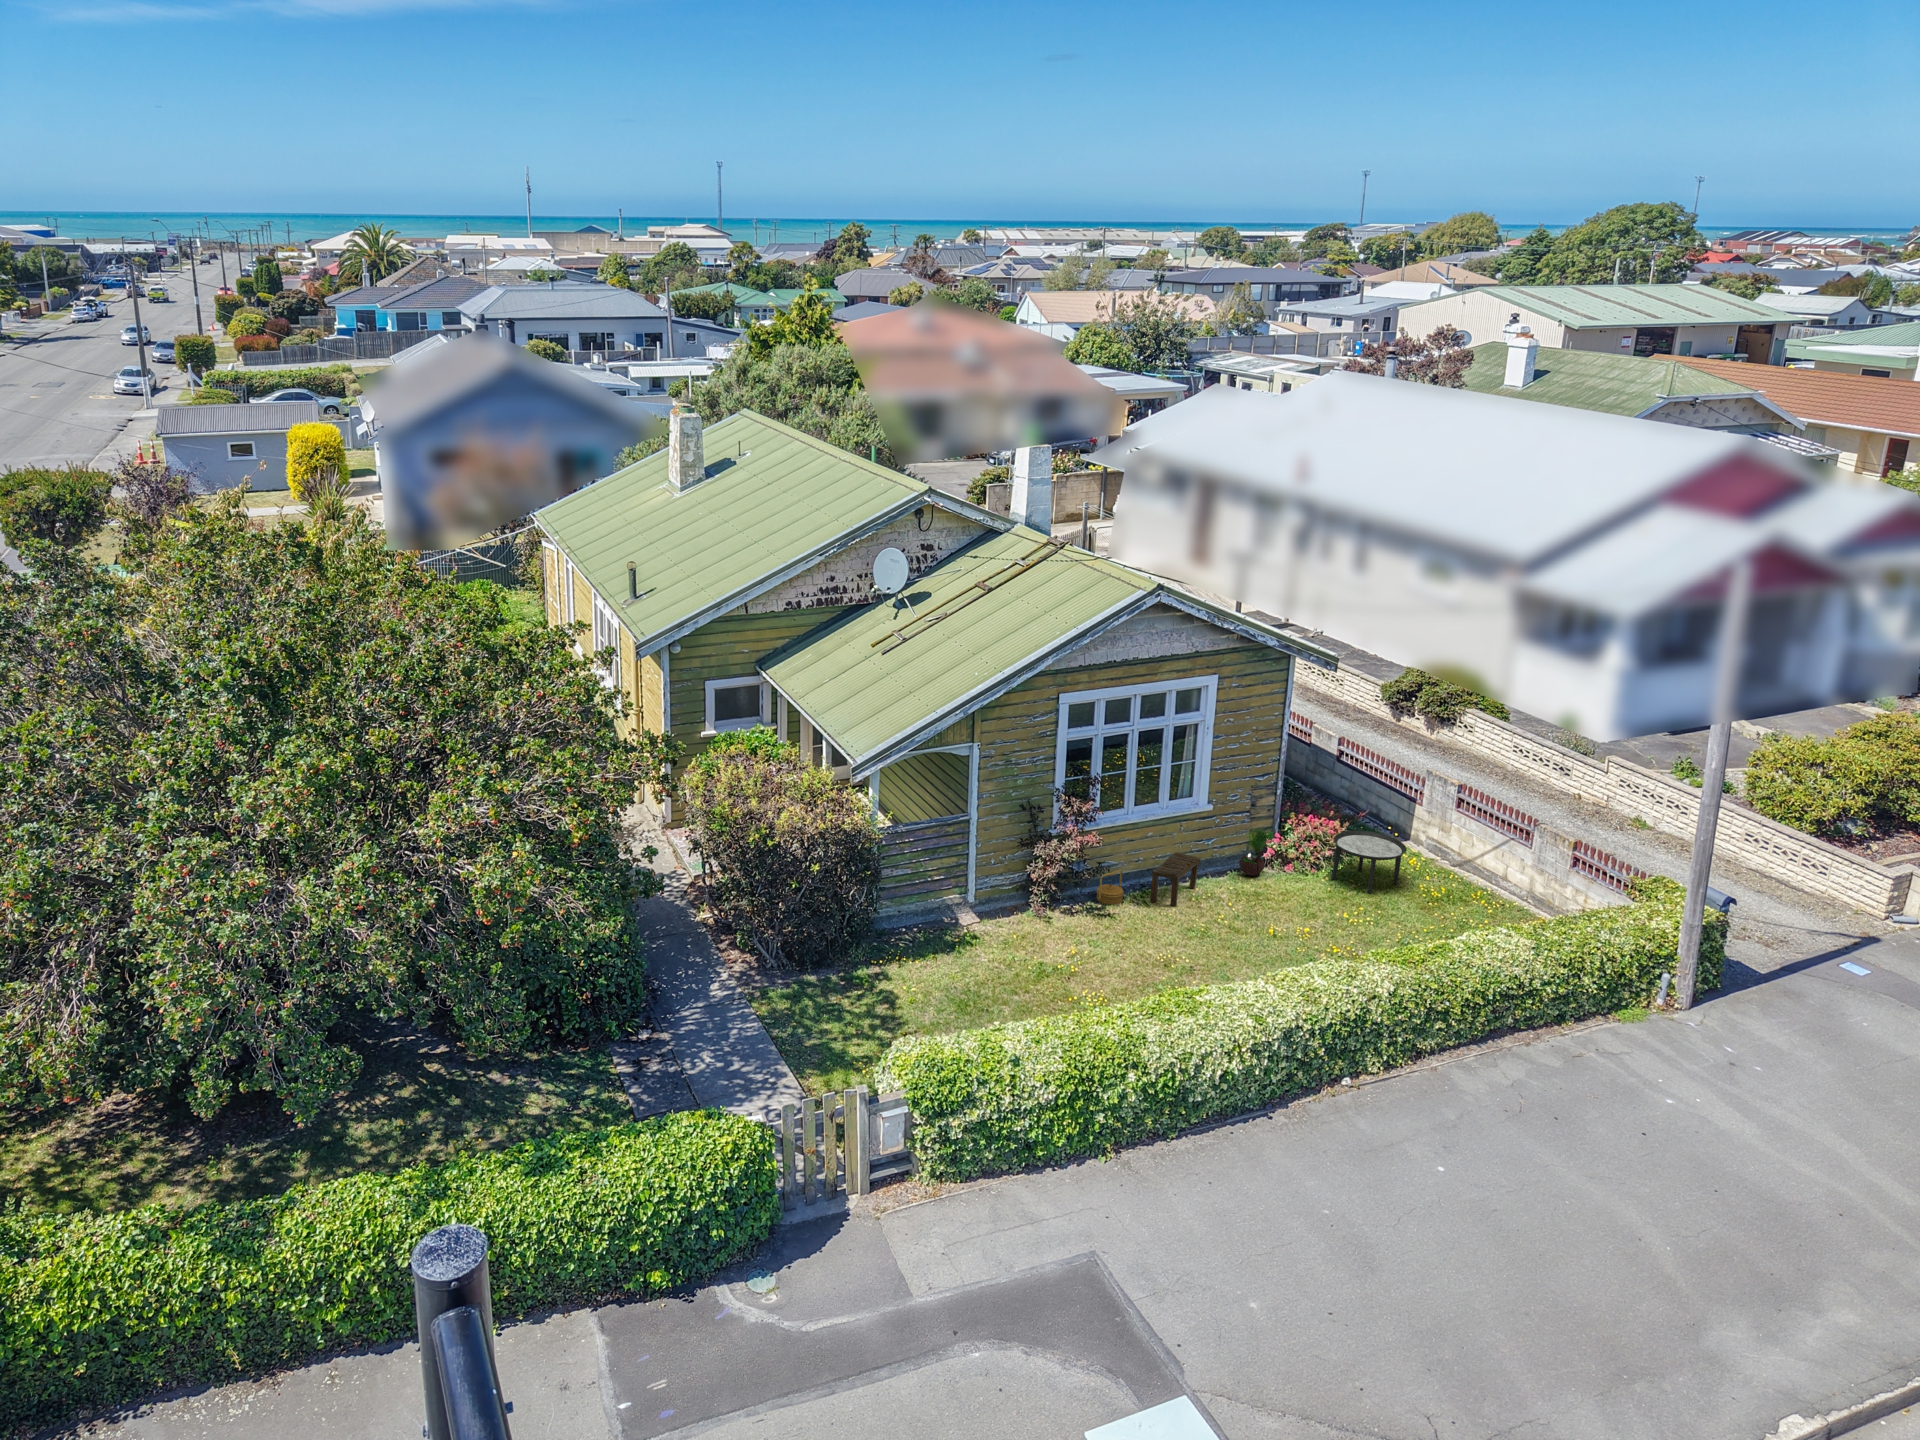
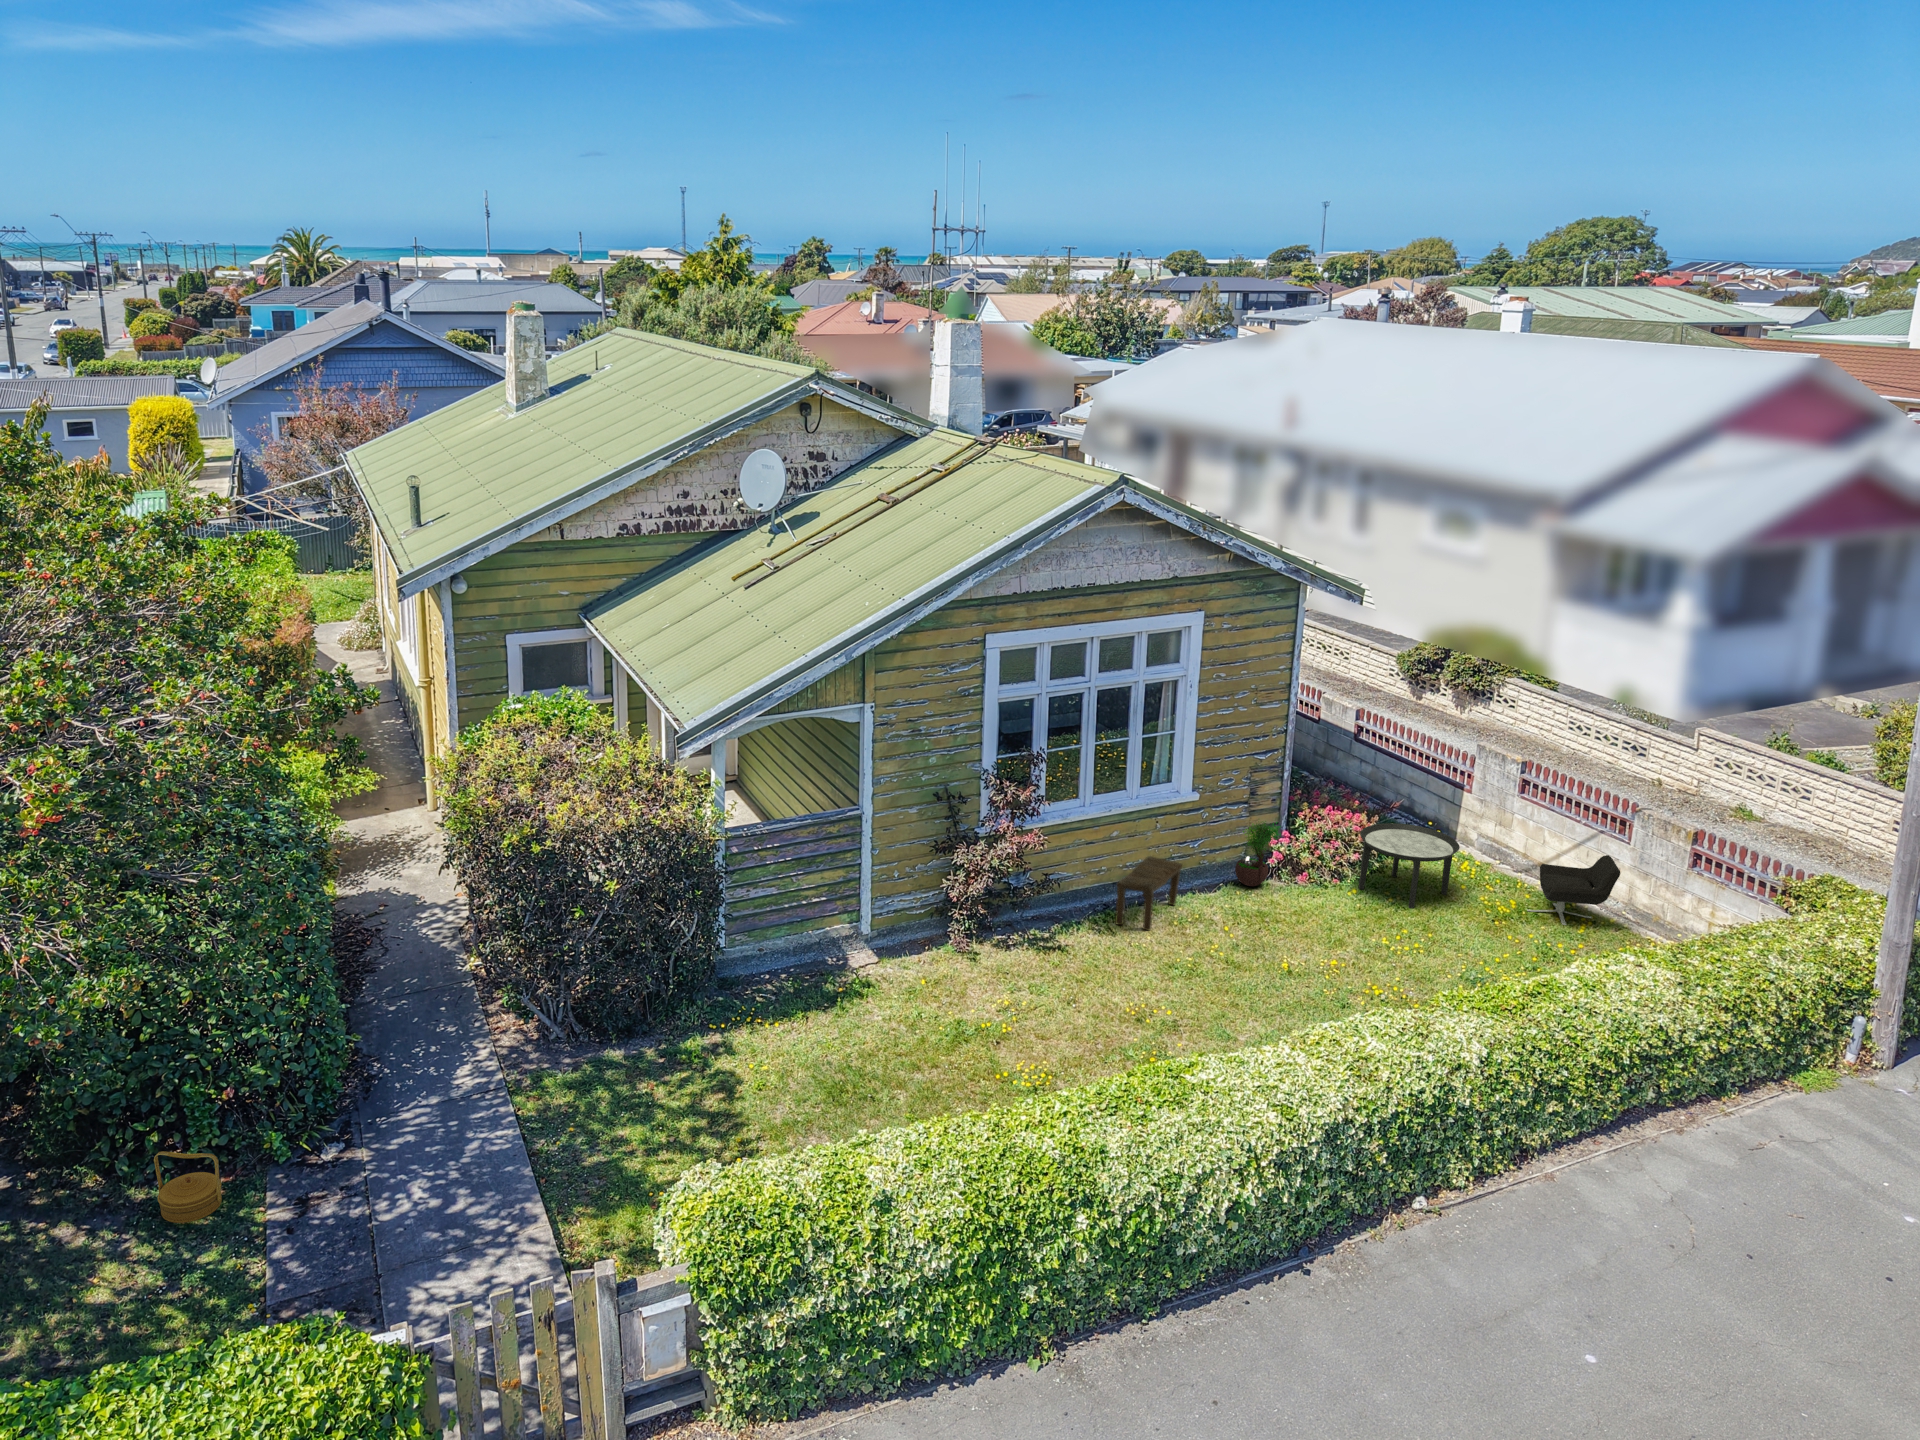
lounge chair: none [1455,858,1522,909] -> present [1527,855,1620,925]
woven basket: present [1097,870,1124,904] -> present [154,1151,222,1223]

